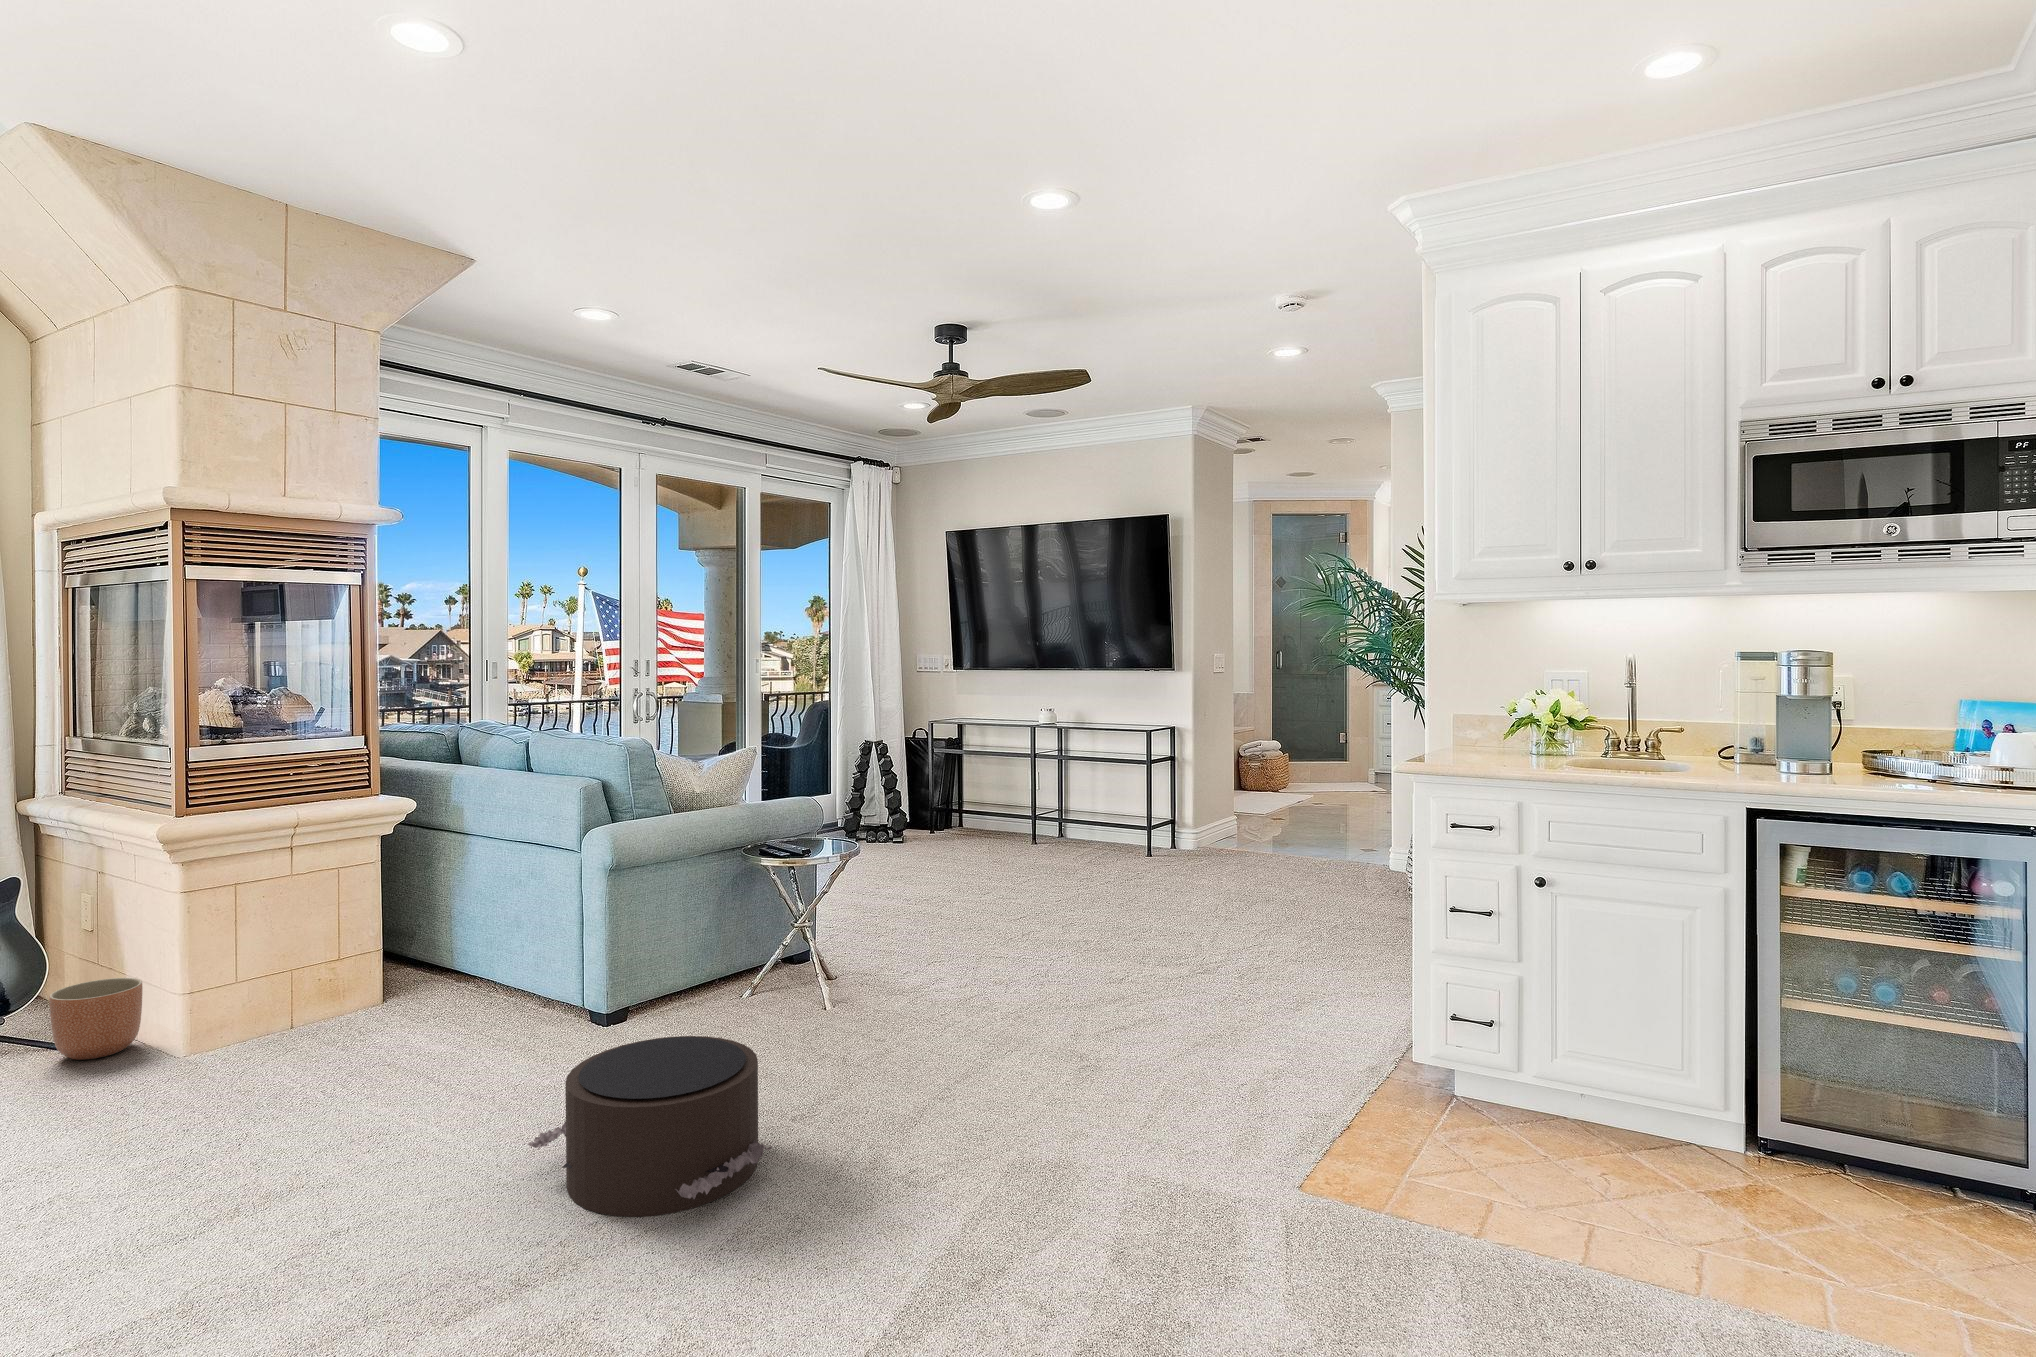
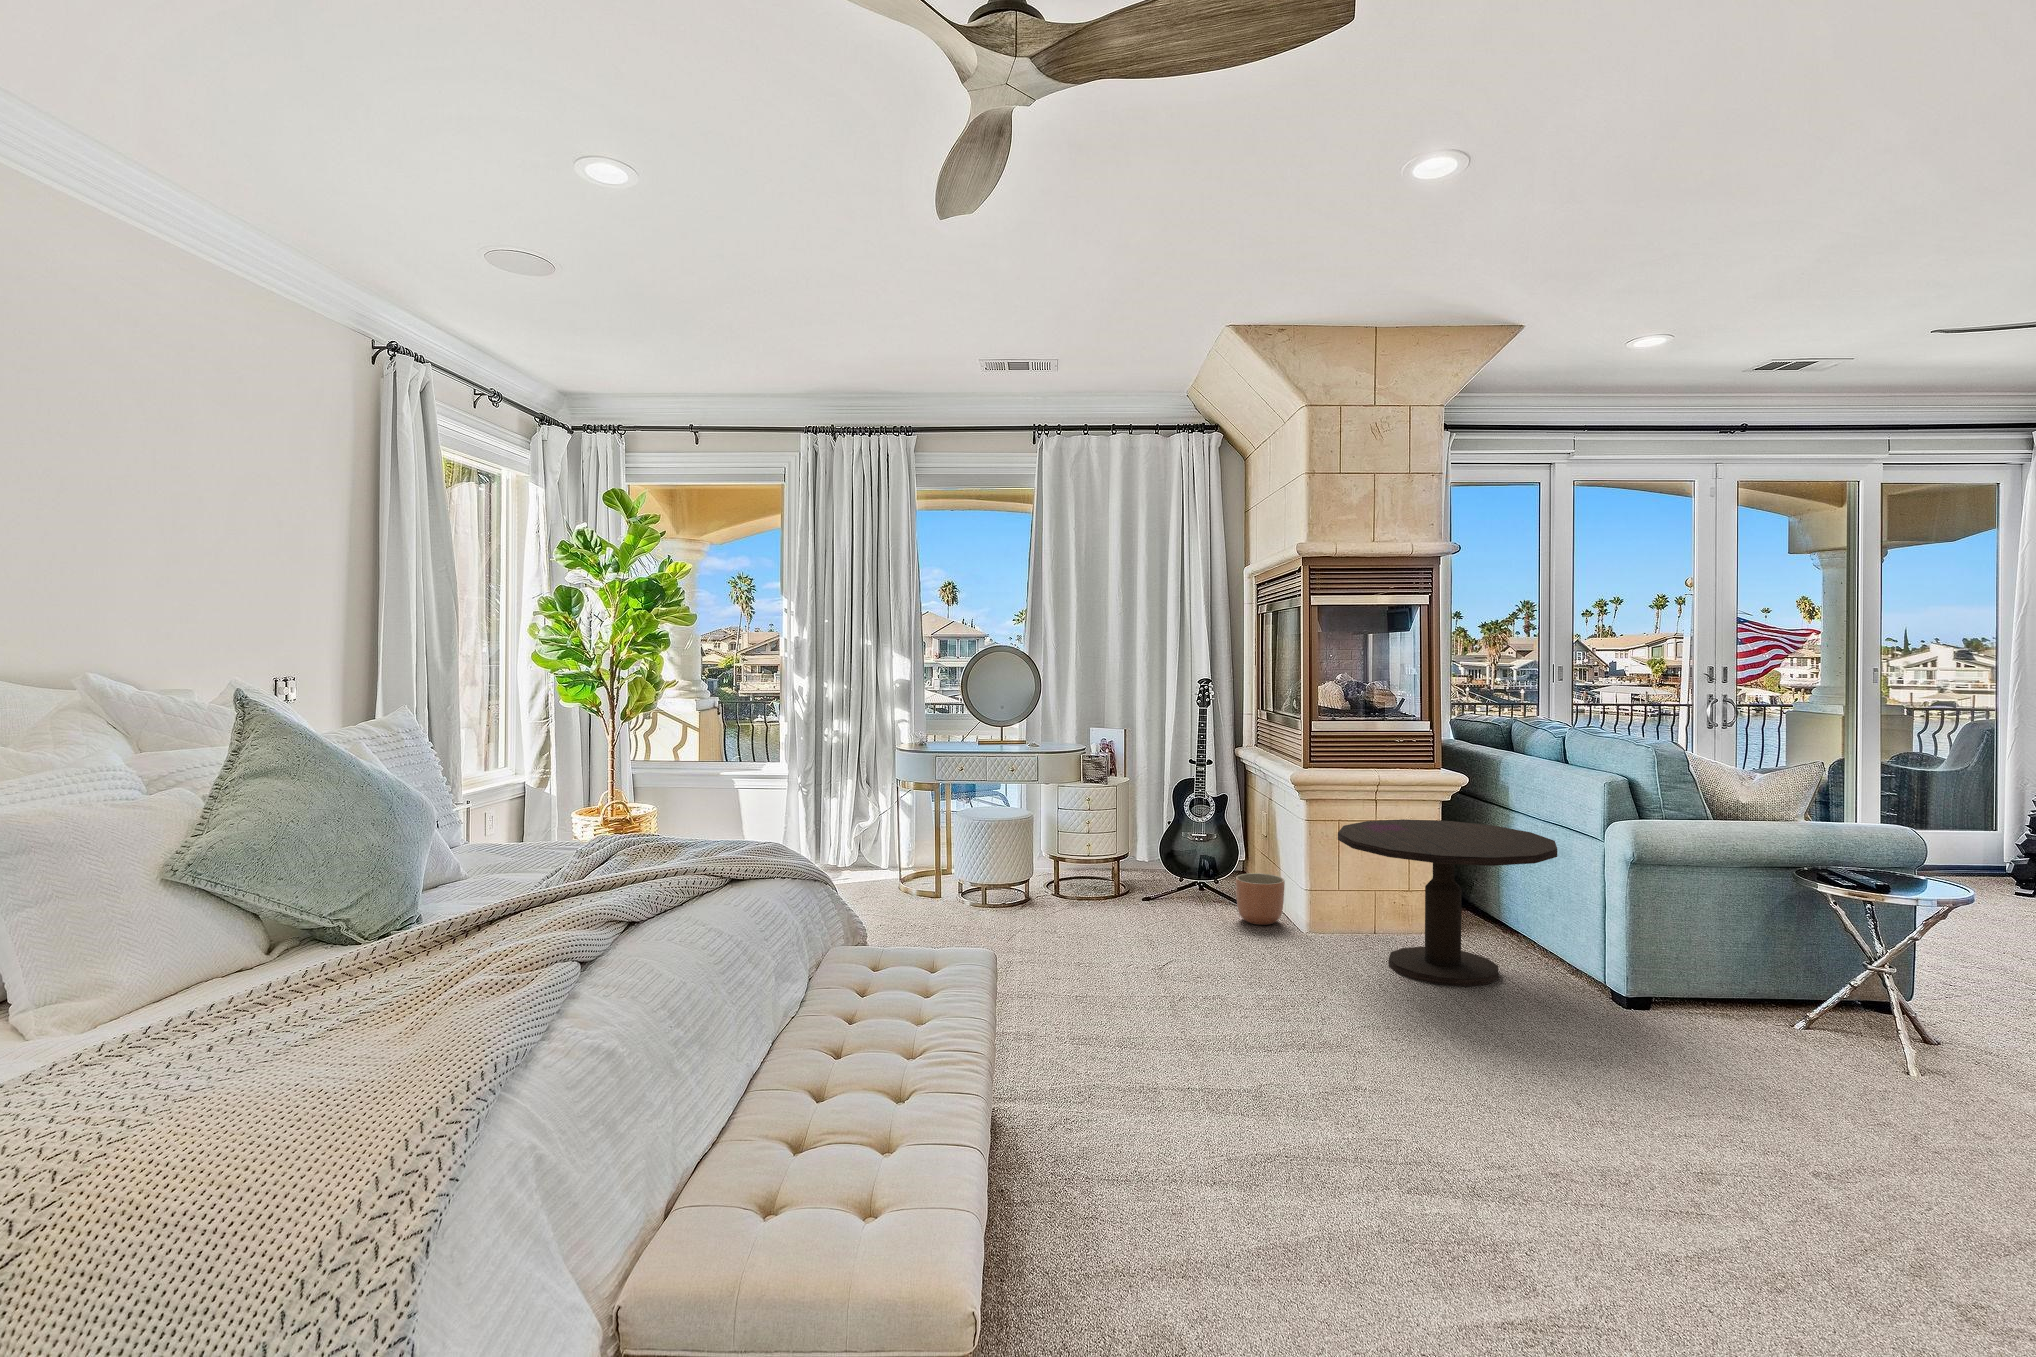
side table: none [245,854,533,1066] -> present [1338,819,1558,987]
pouf: present [528,1036,772,1217] -> none [1510,1019,1756,1197]

